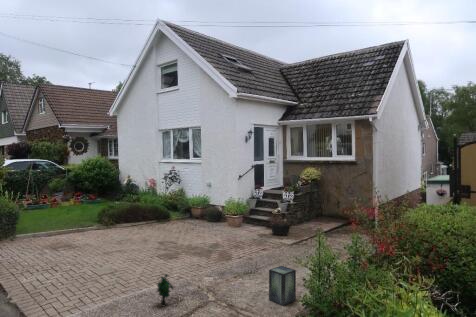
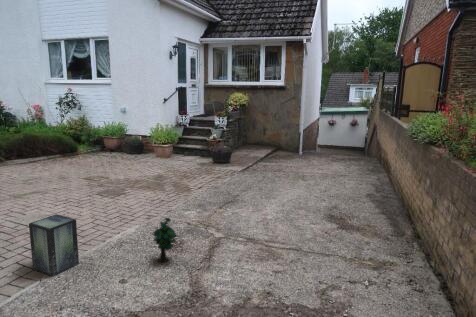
storage box: present [269,266,296,306] -> present [29,214,79,277]

